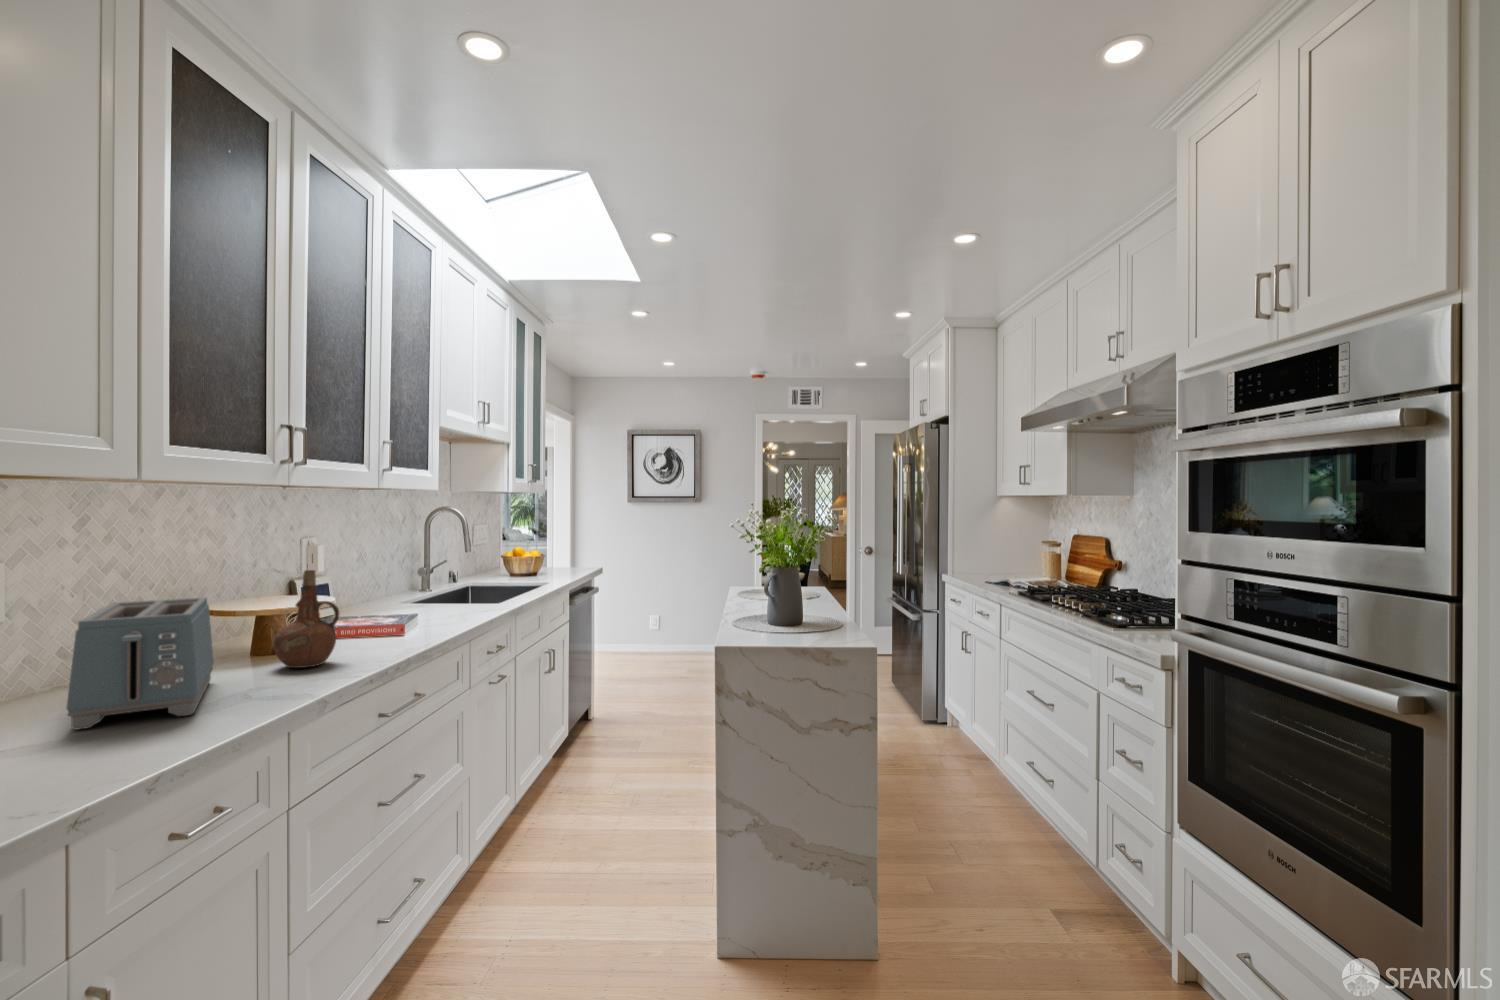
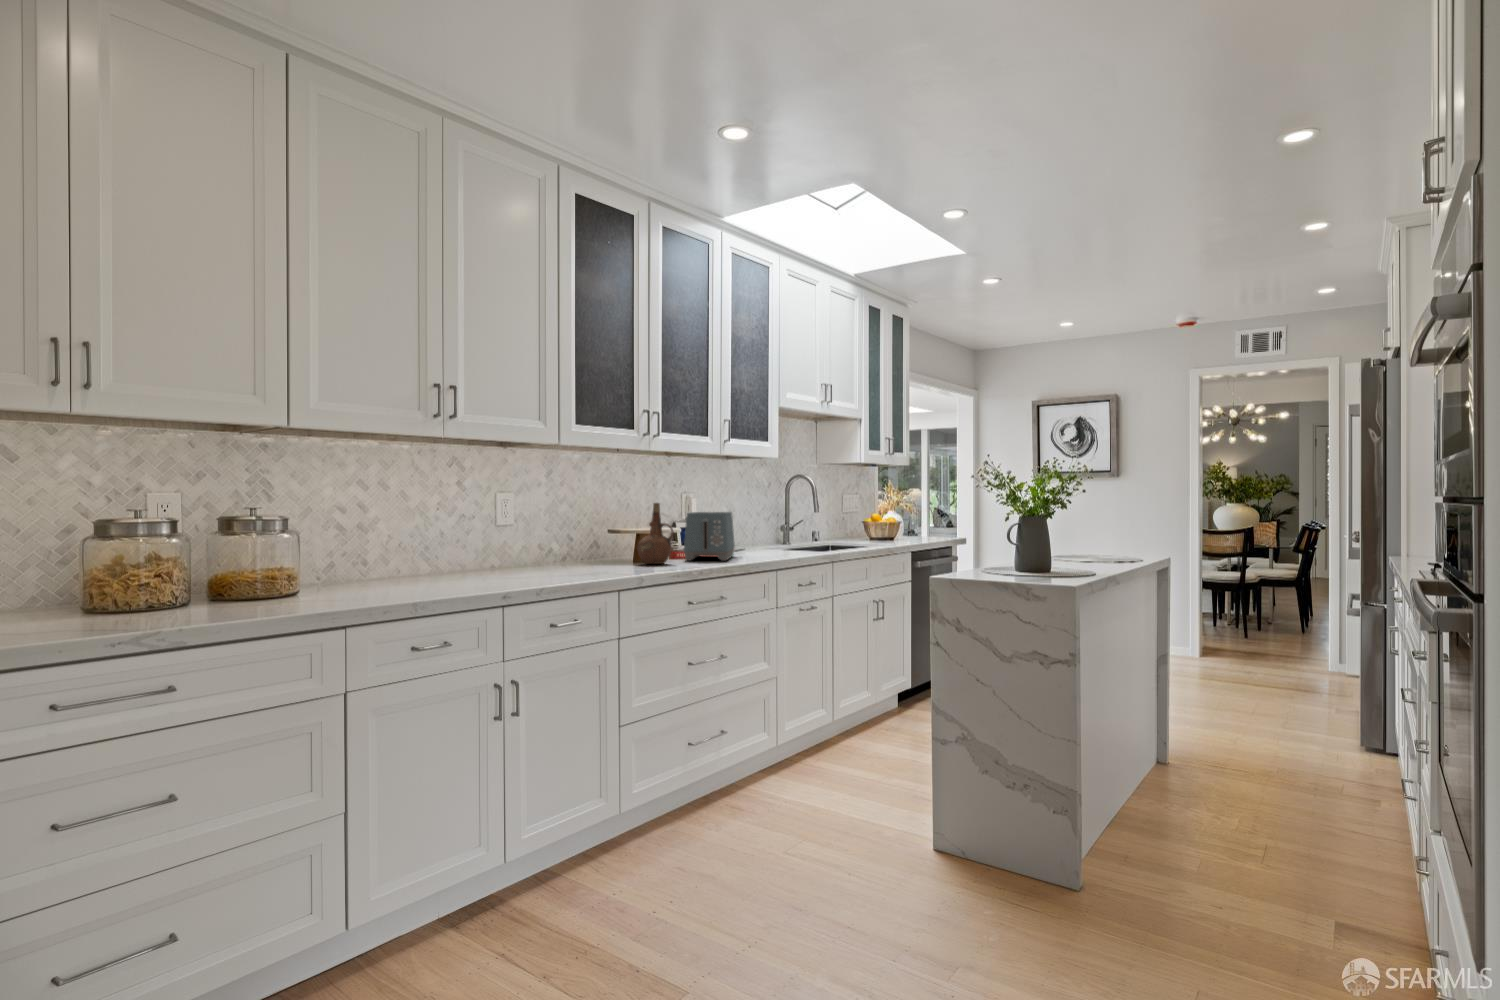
toaster: present [67,597,214,729] -> present [684,512,735,561]

